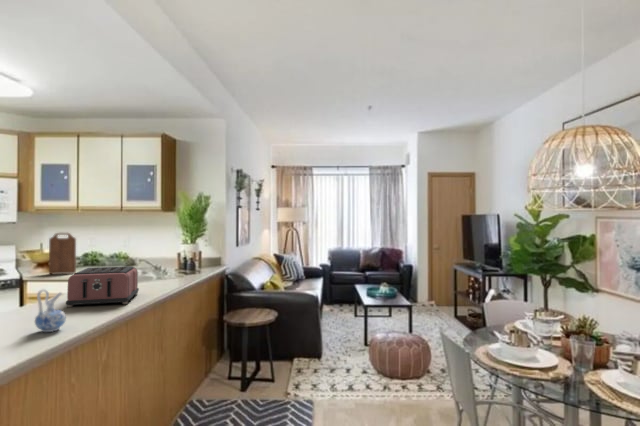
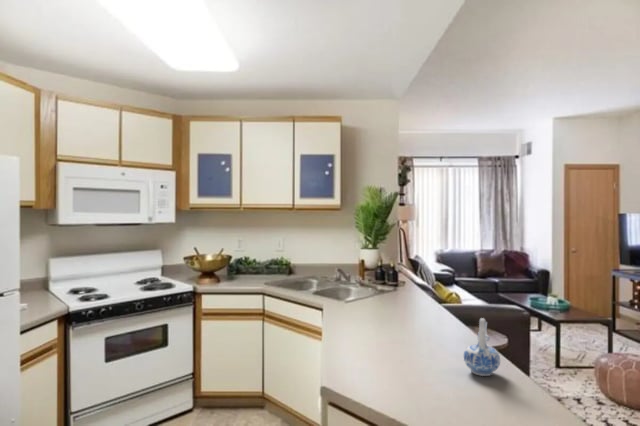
cutting board: present [49,233,76,274] -> none [226,236,256,287]
toaster: present [66,266,139,307] -> none [362,280,454,335]

